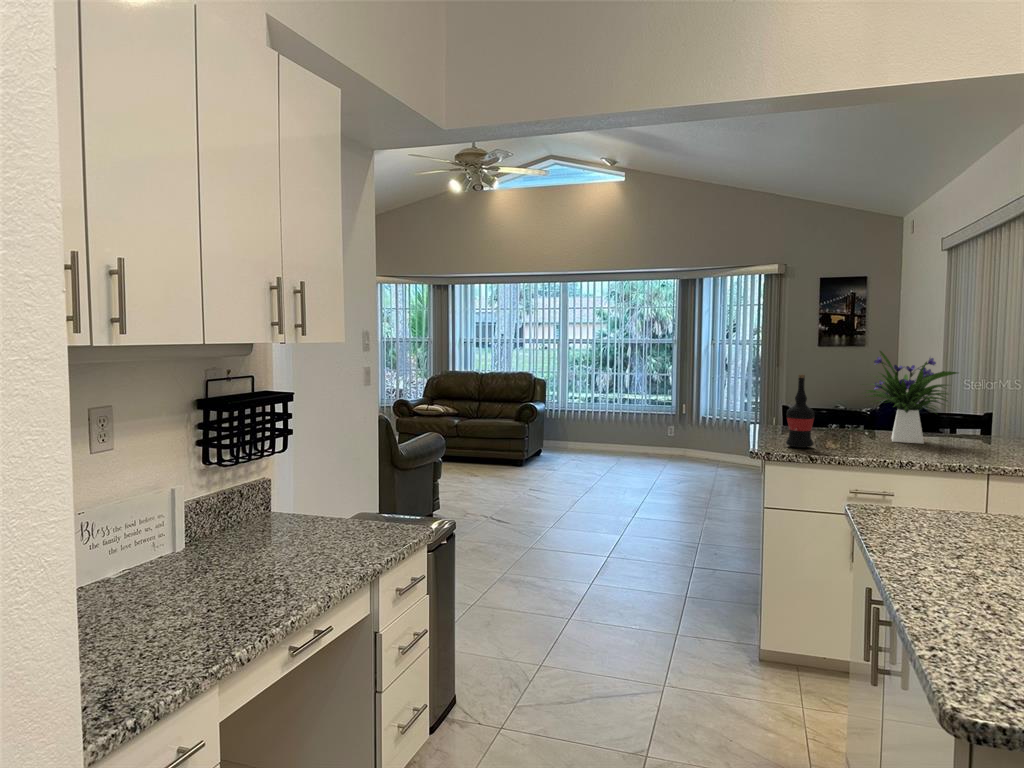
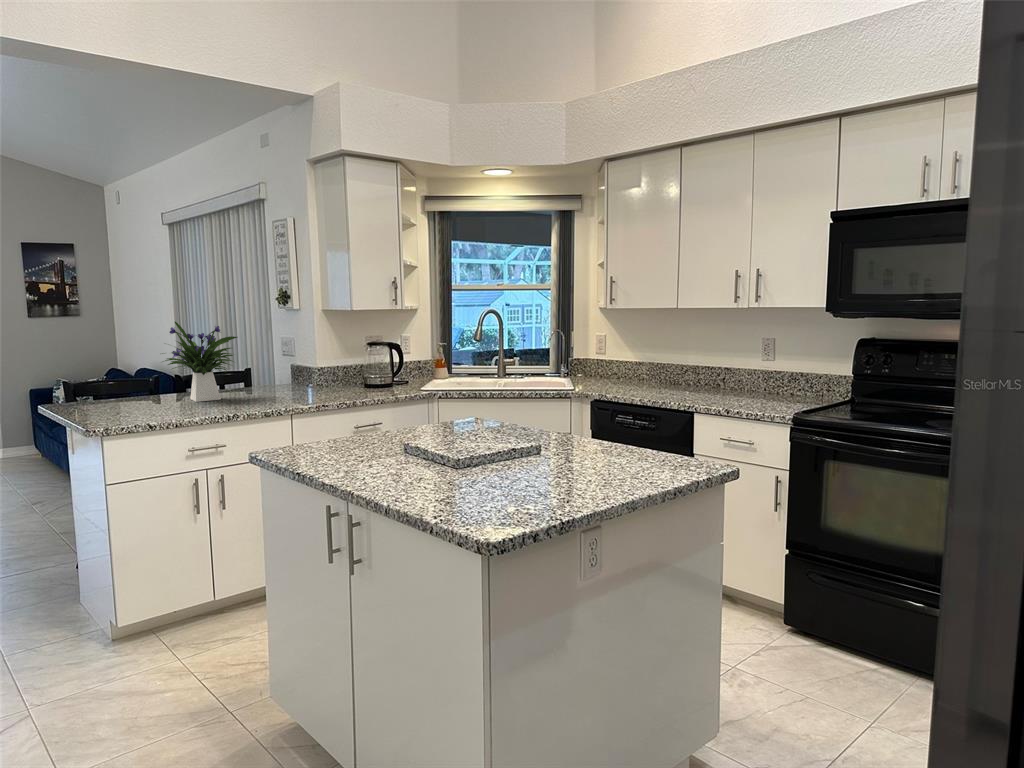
wine bottle: present [786,374,814,448] -> none [111,349,142,420]

